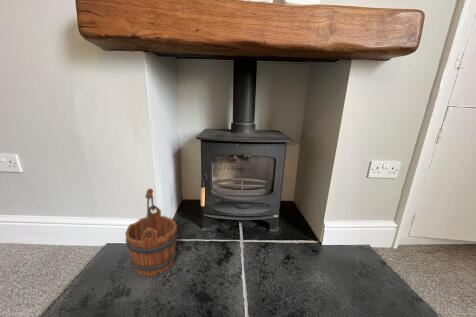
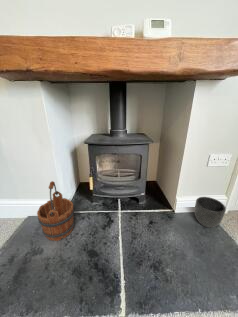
planter: none [351,221,394,266] -> present [195,197,226,228]

